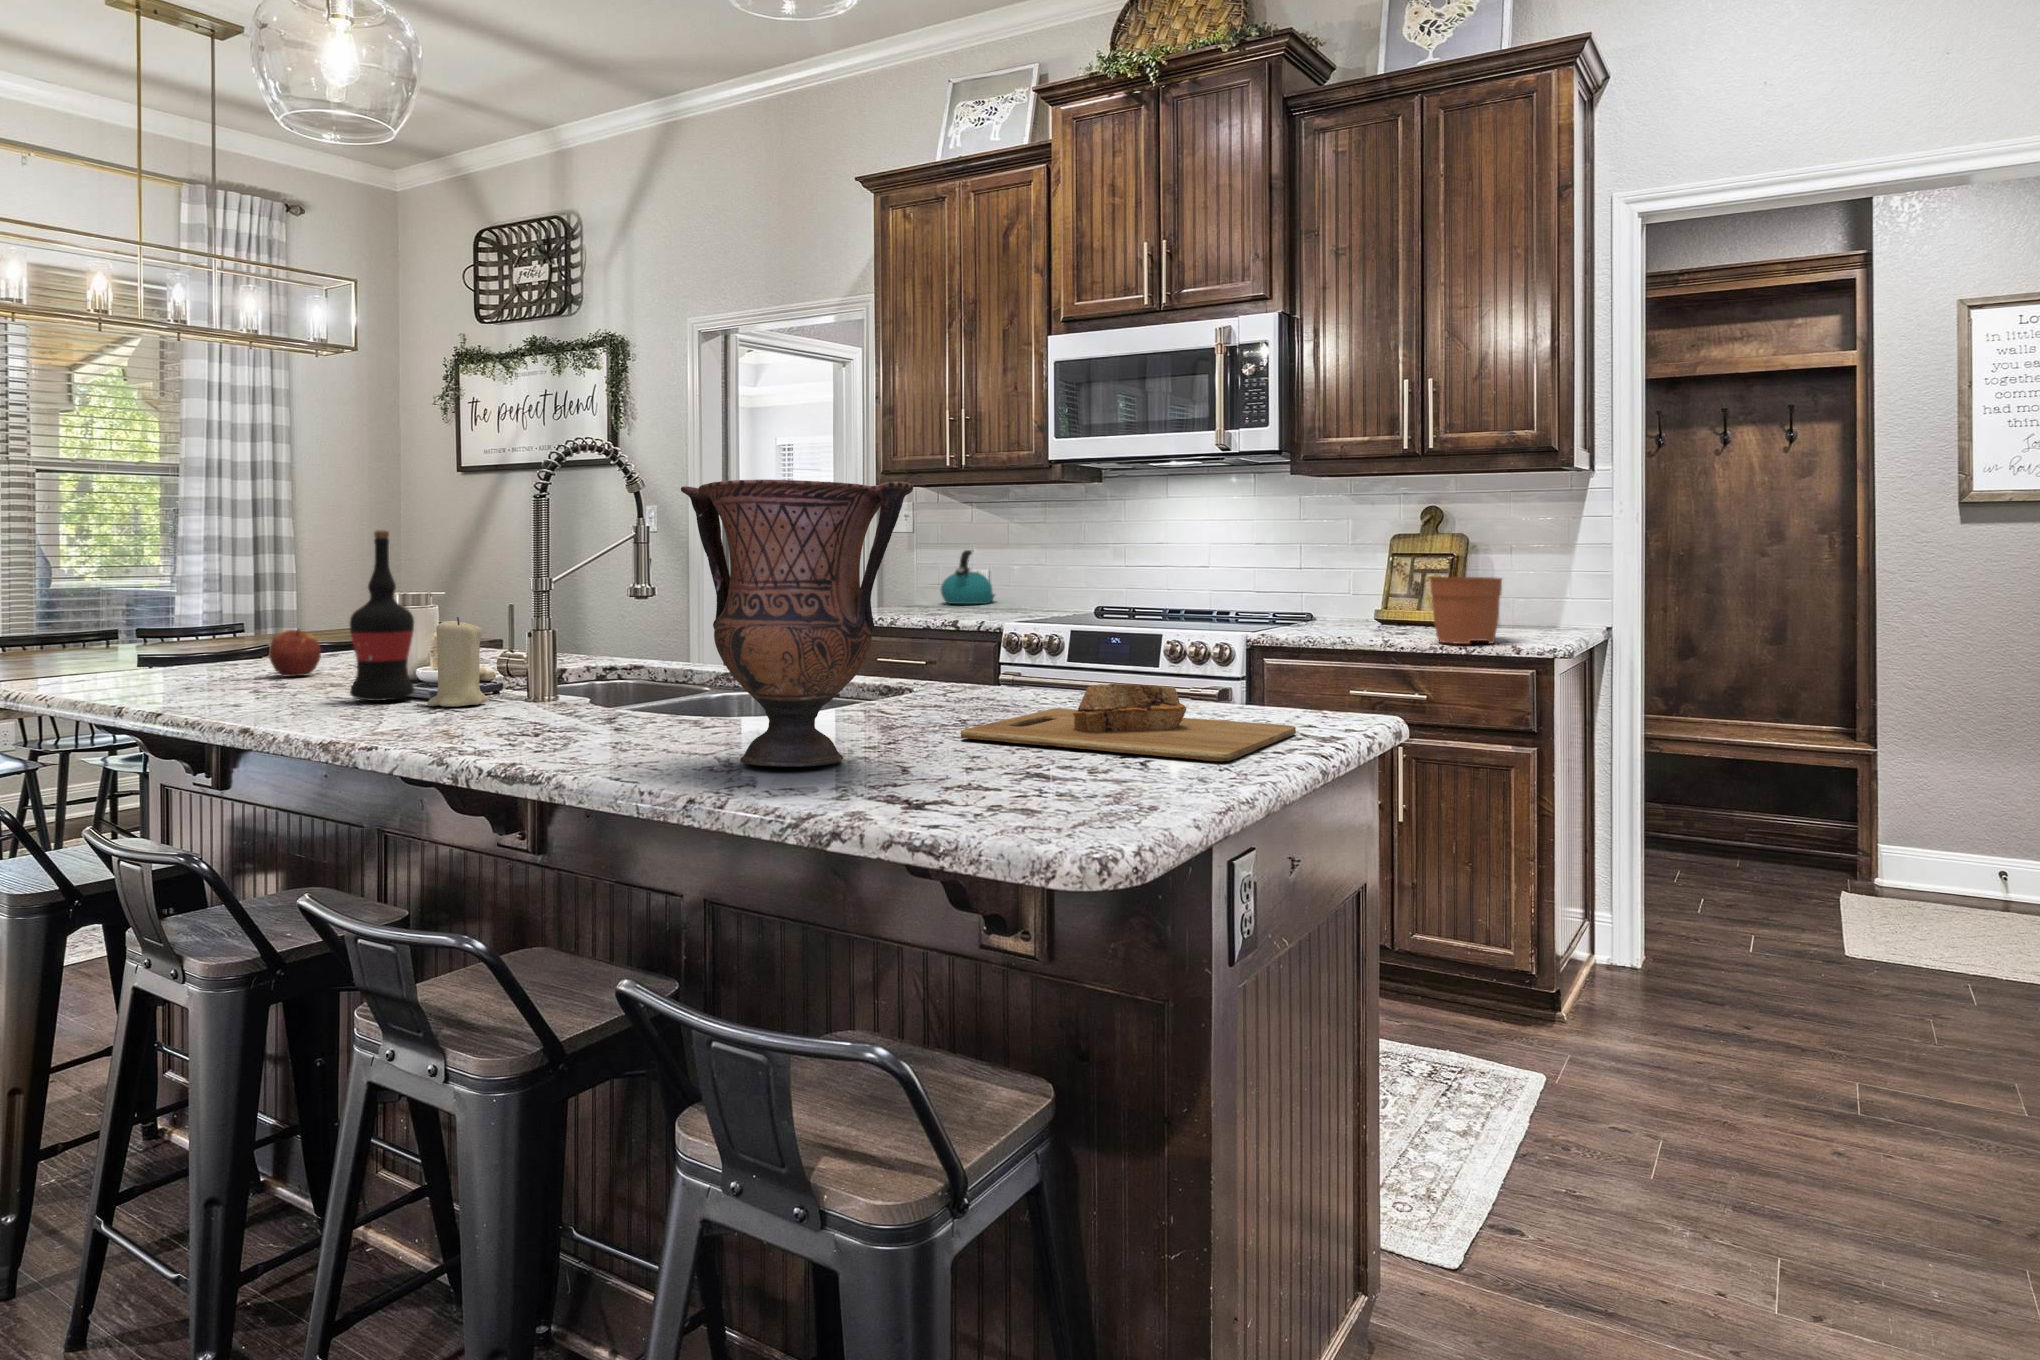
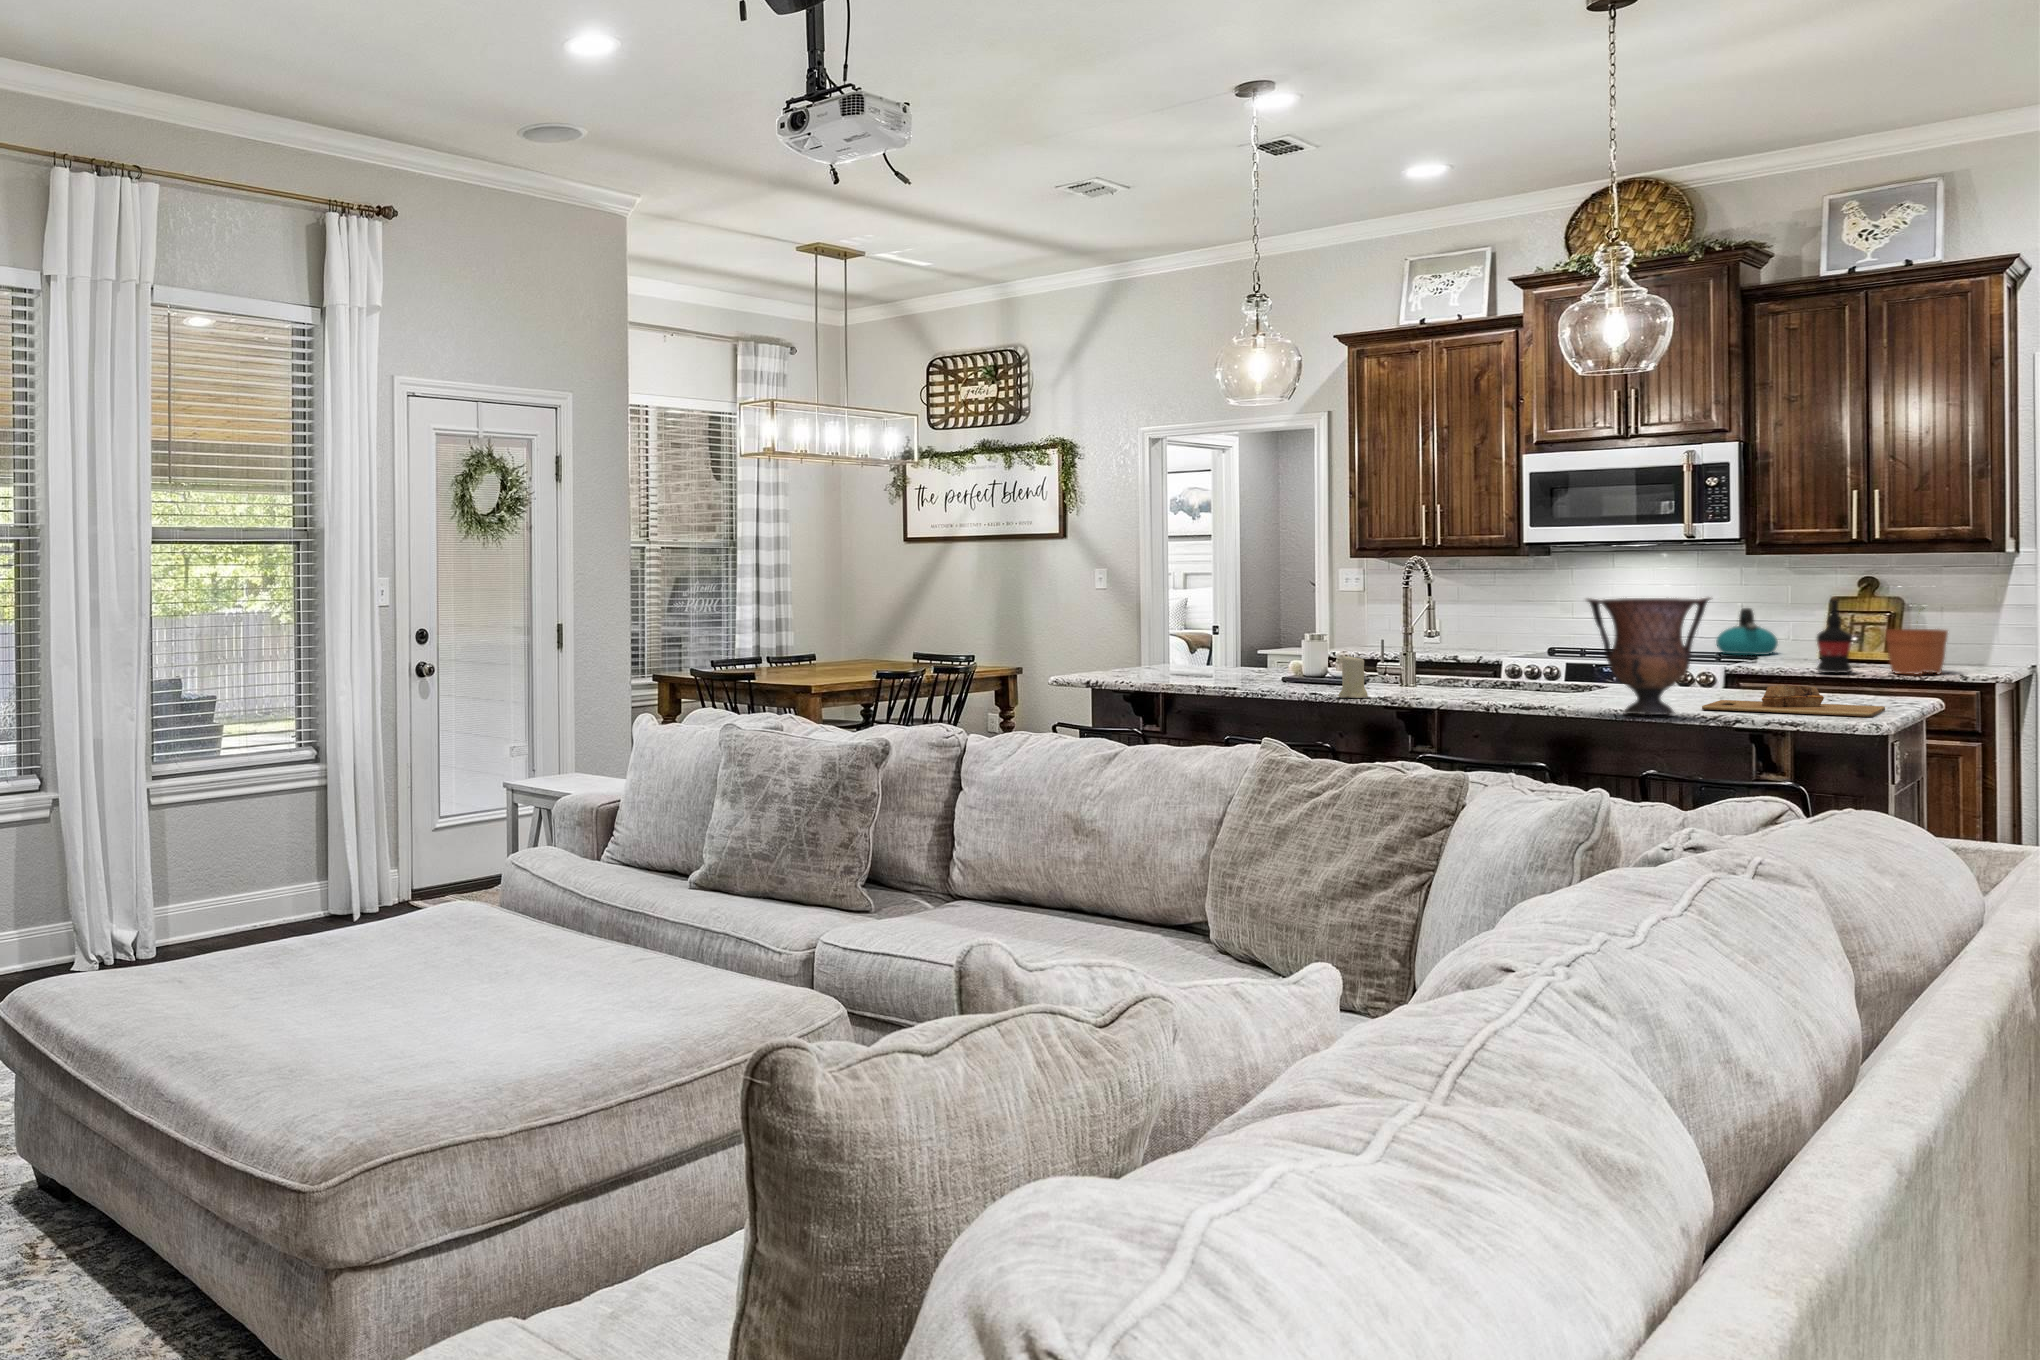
wine bottle: present [350,530,414,701] -> present [1817,596,1852,673]
kettle: present [940,550,995,604] -> present [1716,608,1778,655]
apple: present [269,630,321,677] -> none [1154,661,1182,687]

